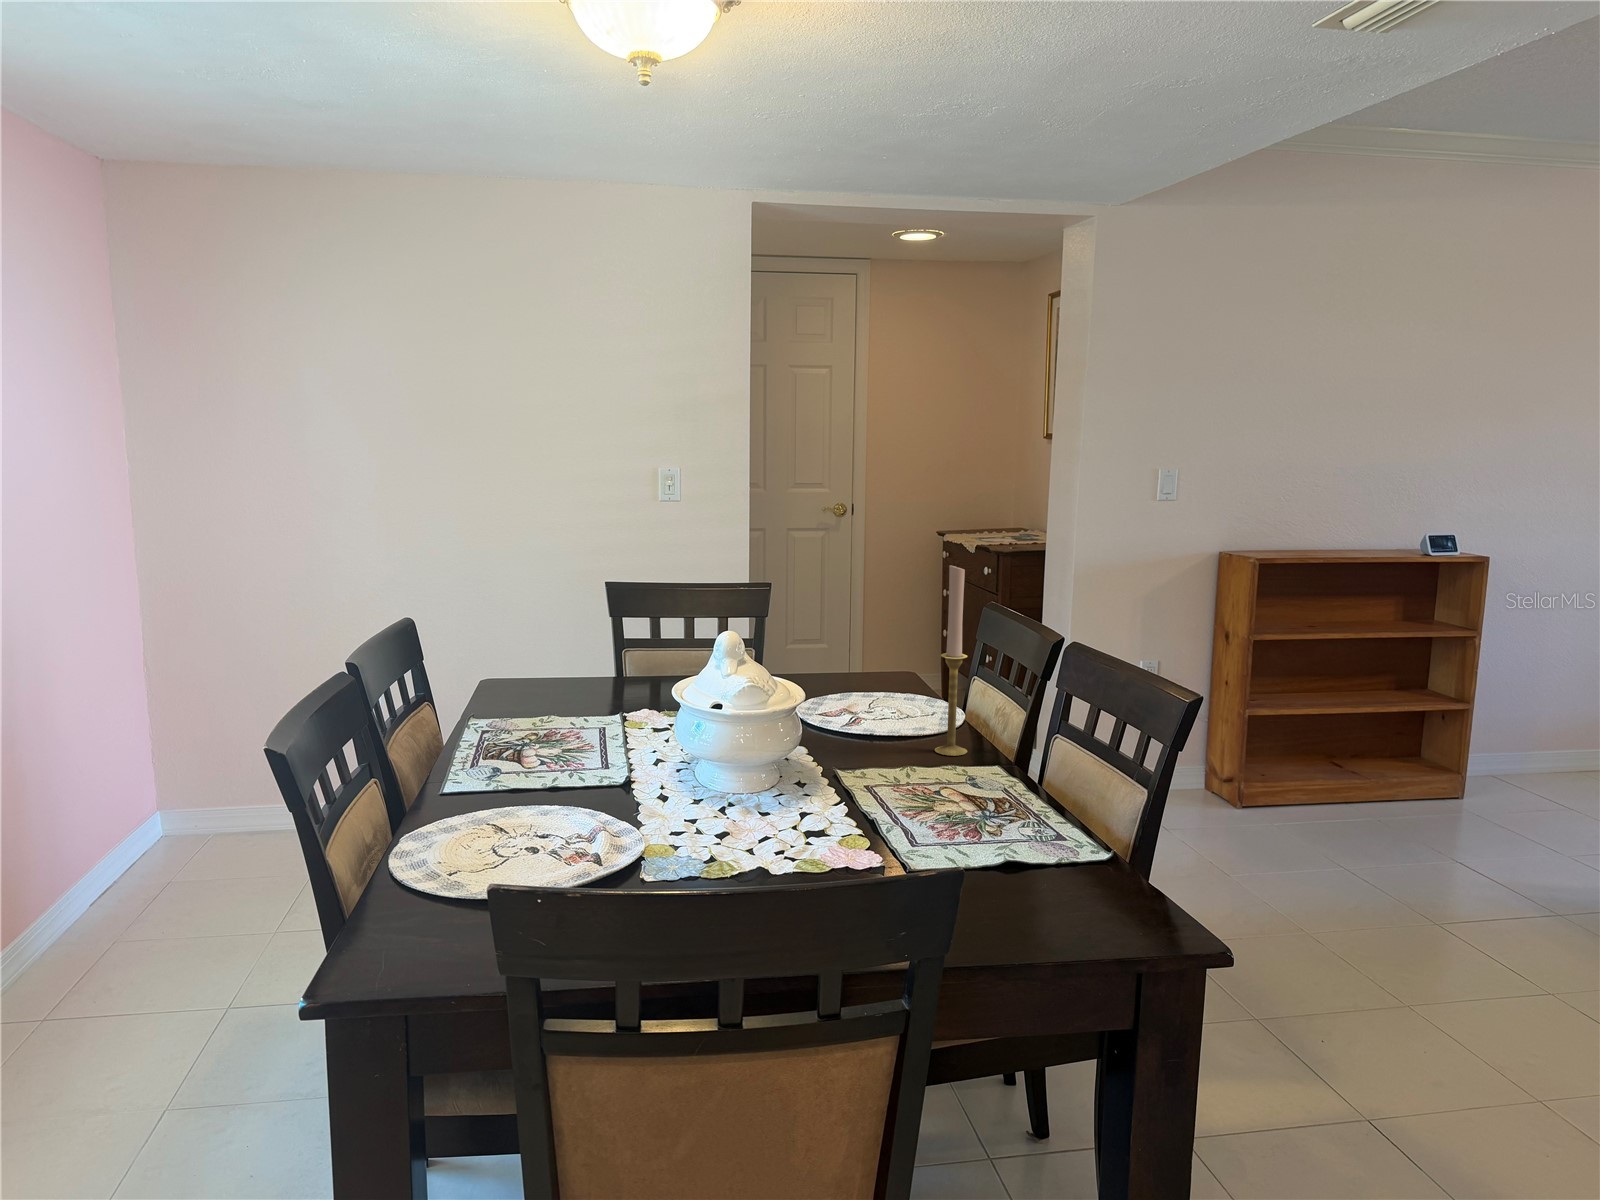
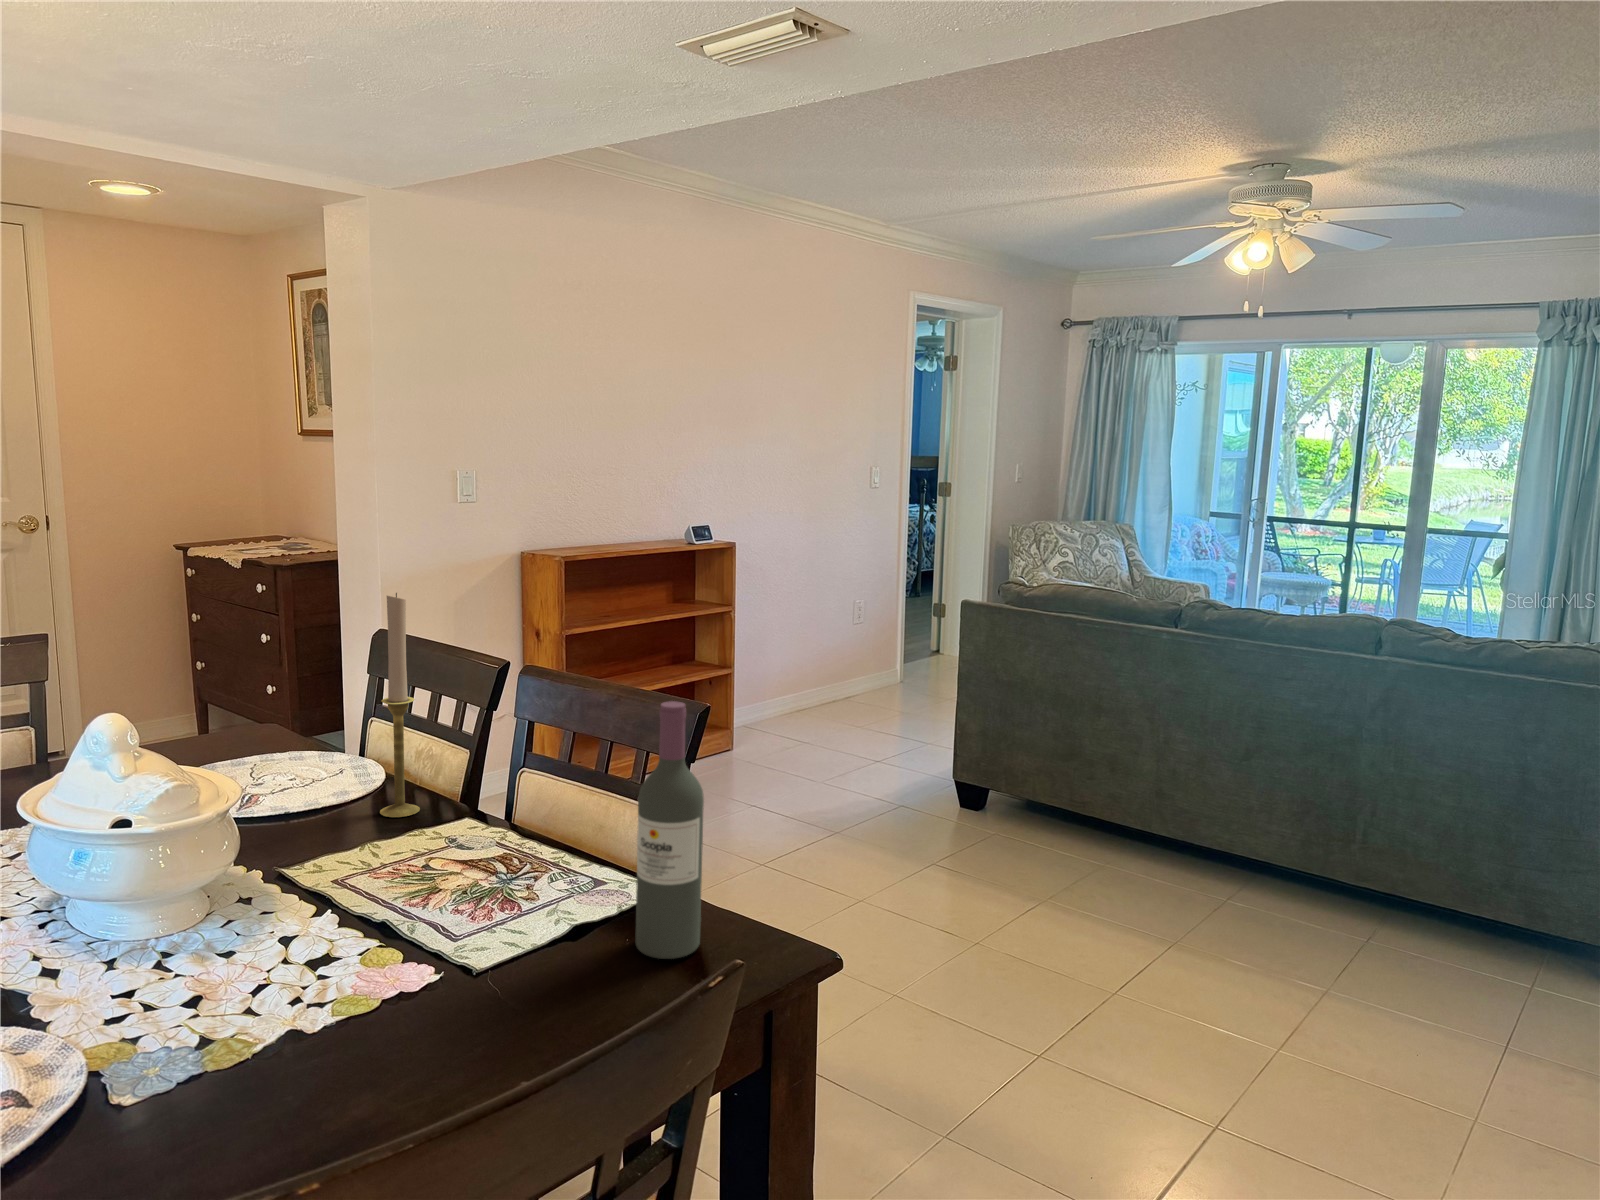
wine bottle: none [1047,669,1117,910] -> present [636,701,704,959]

